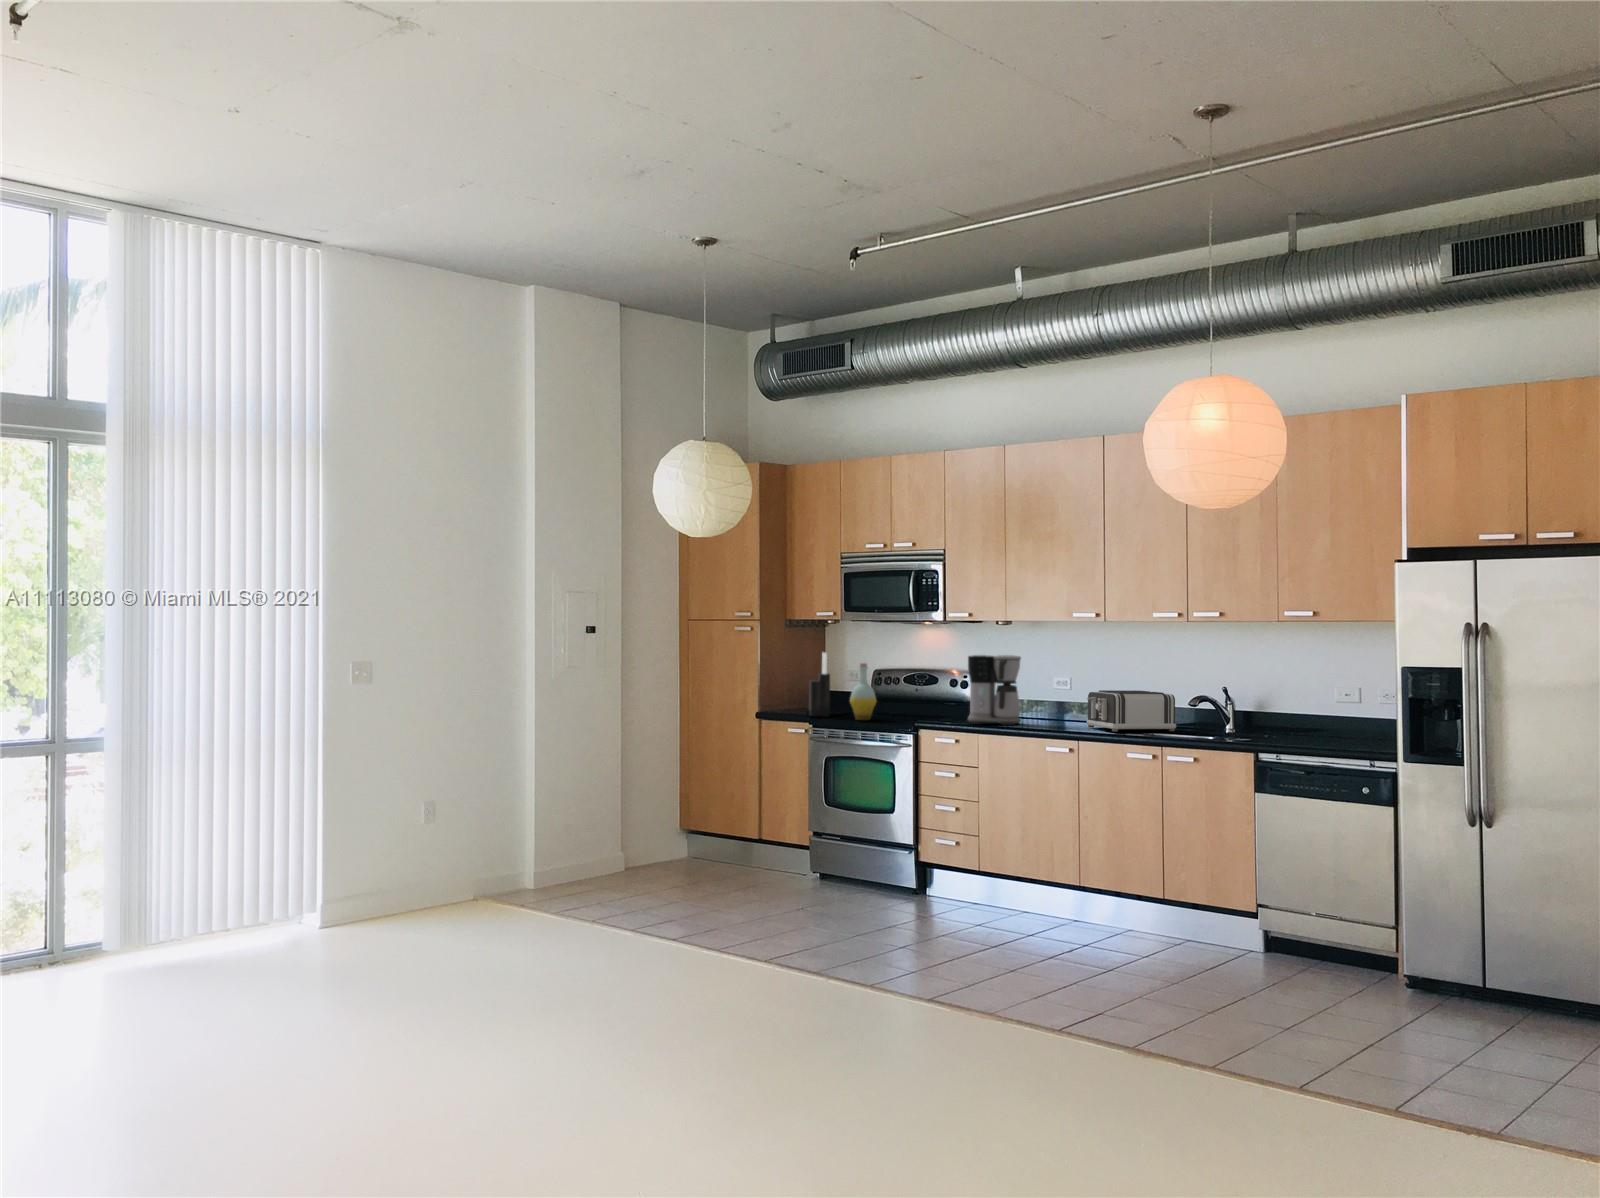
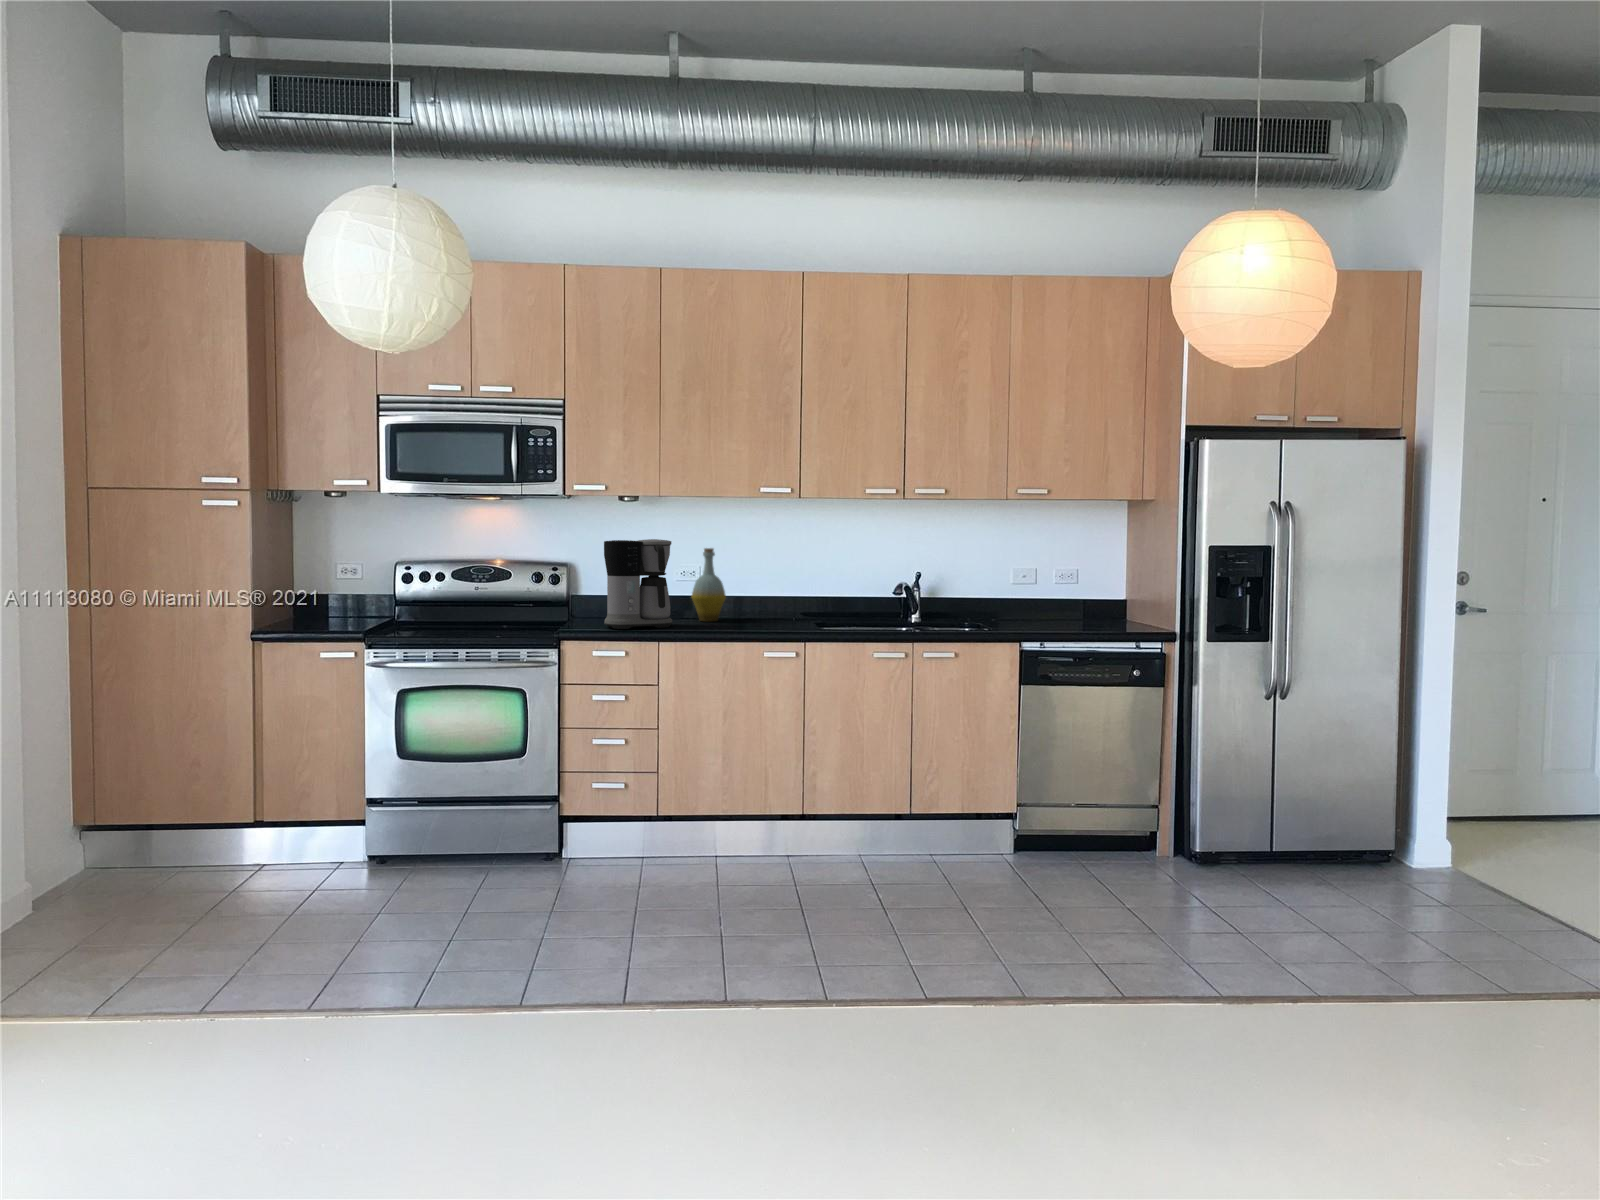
knife block: present [806,653,830,716] -> none [319,539,369,632]
bottle: present [850,663,876,720] -> present [692,548,726,621]
toaster: present [1087,690,1176,731] -> none [764,578,866,628]

